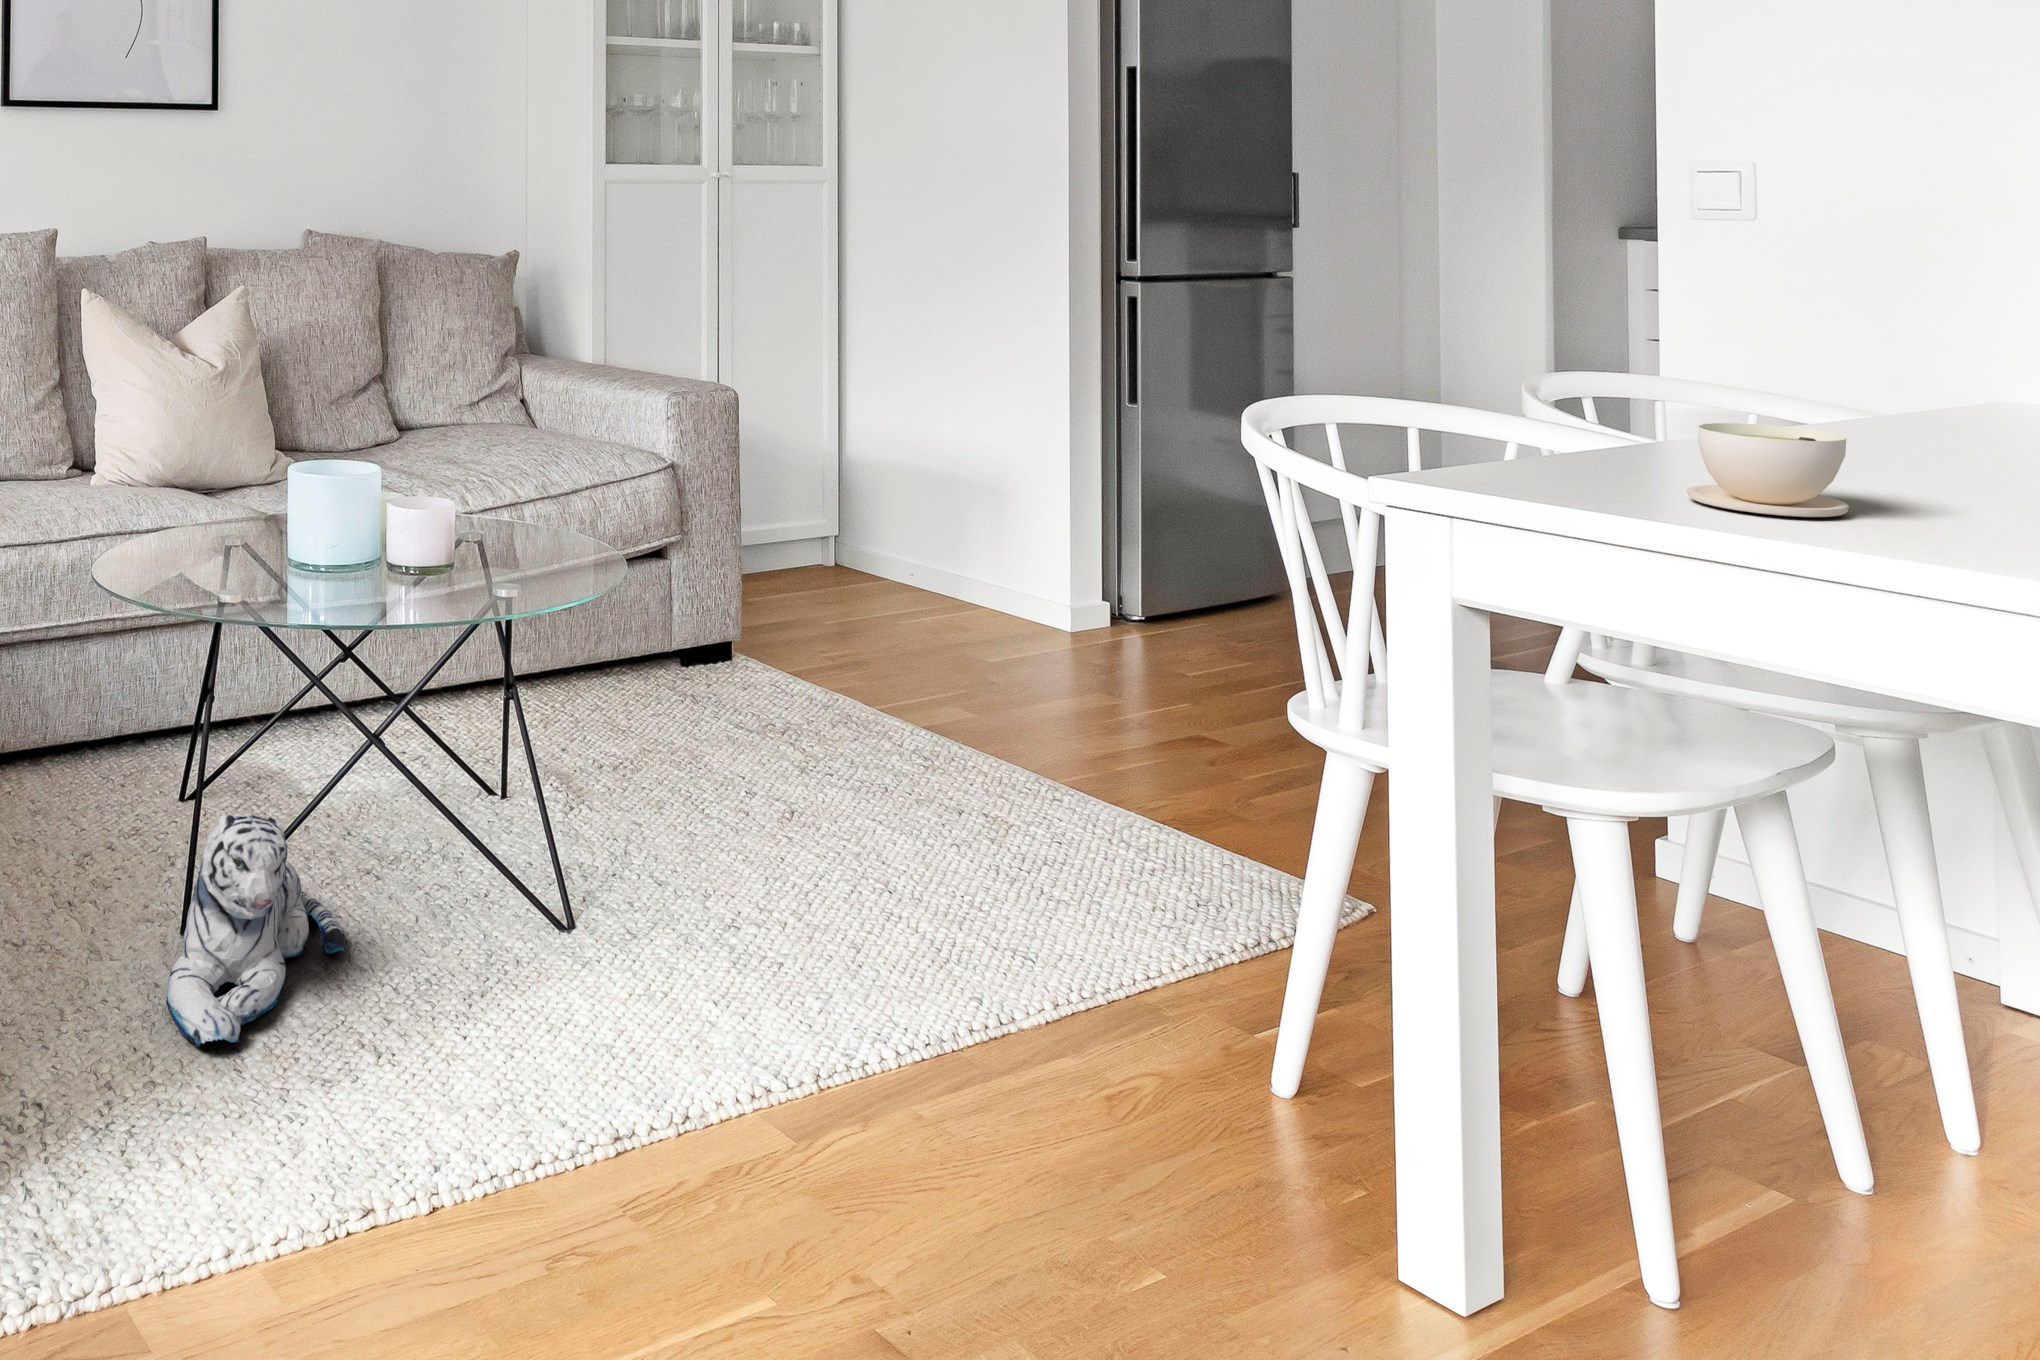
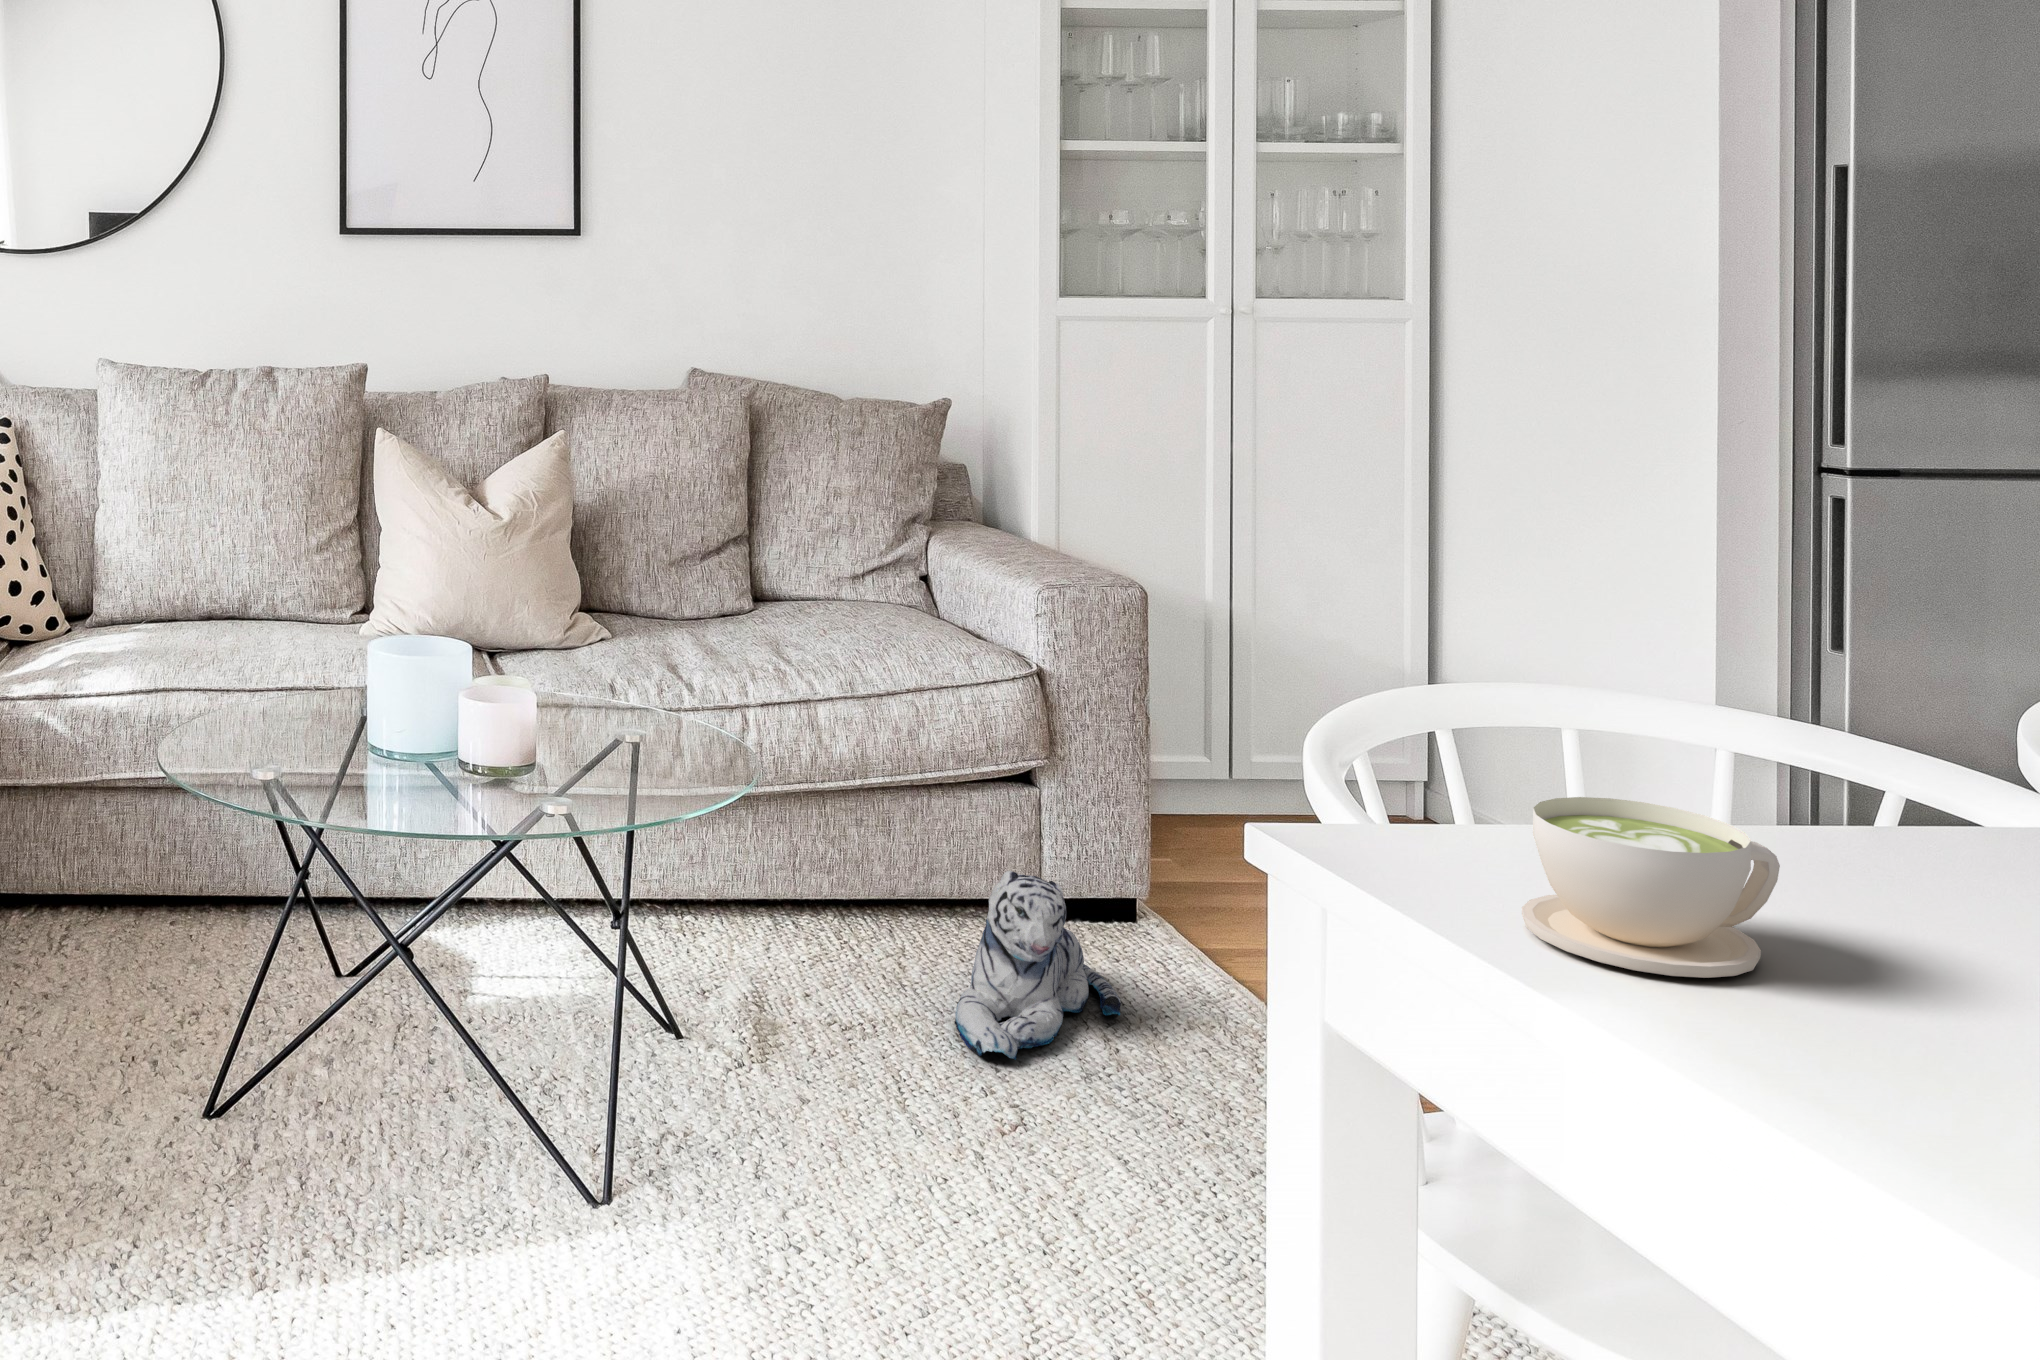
plush toy: present [166,814,344,1047] -> present [955,871,1121,1060]

